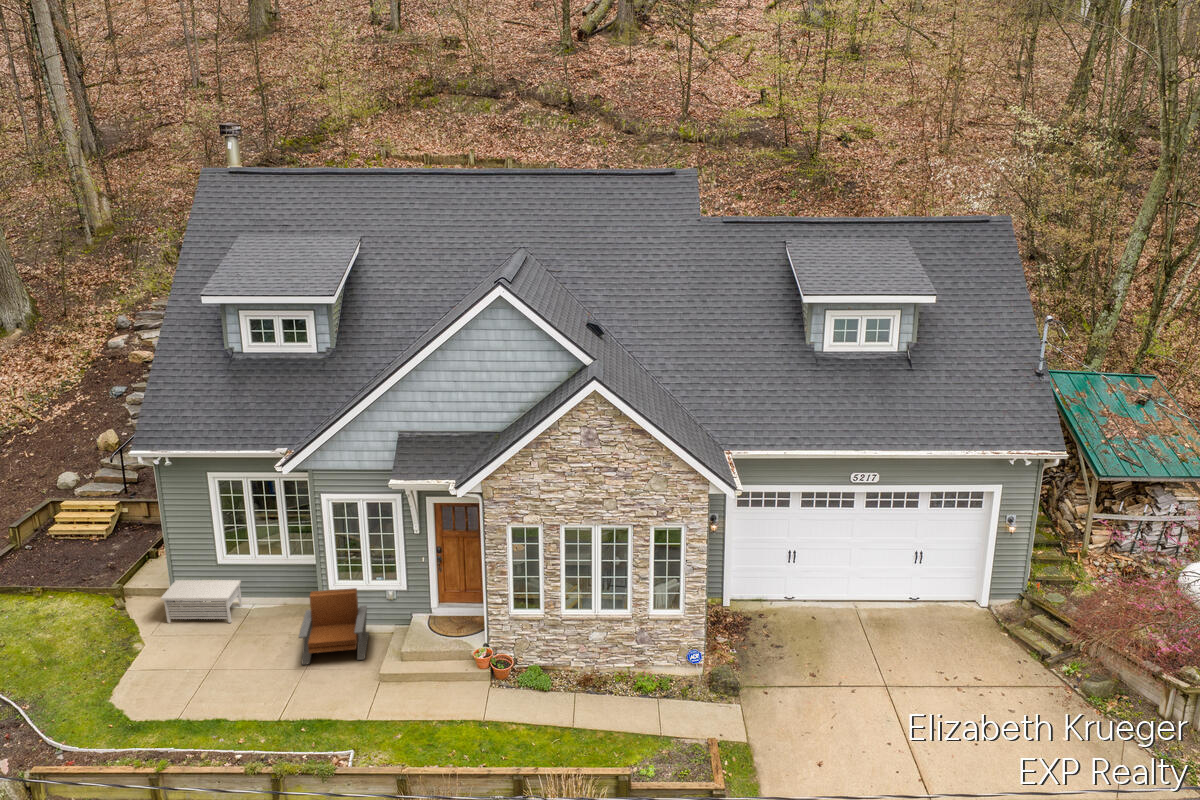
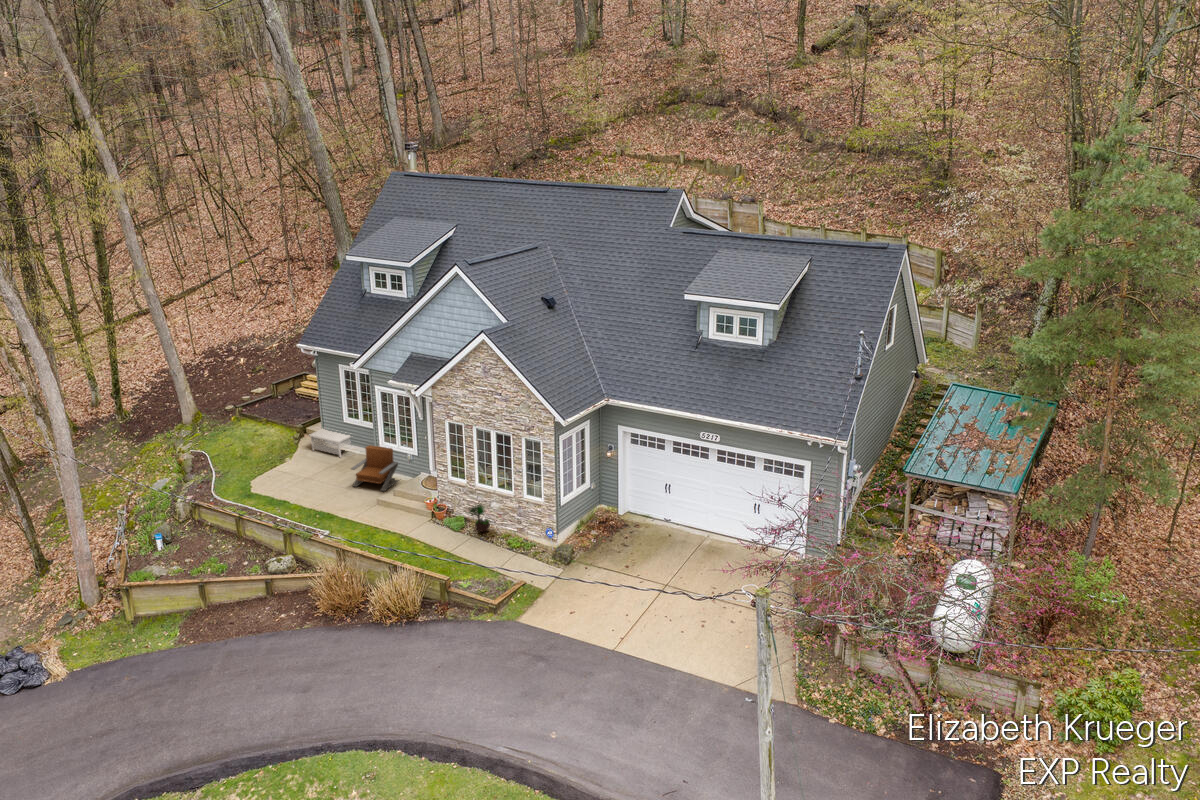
potted tree: none [565,638,596,683] -> present [469,504,490,532]

